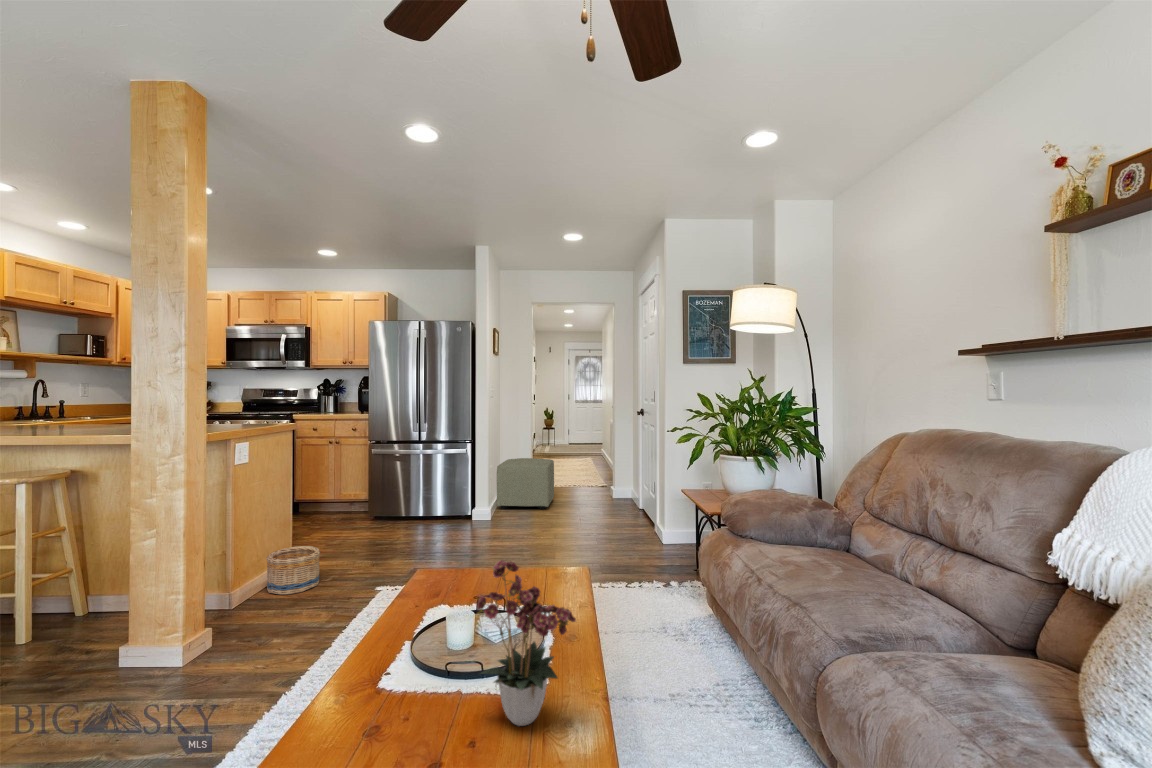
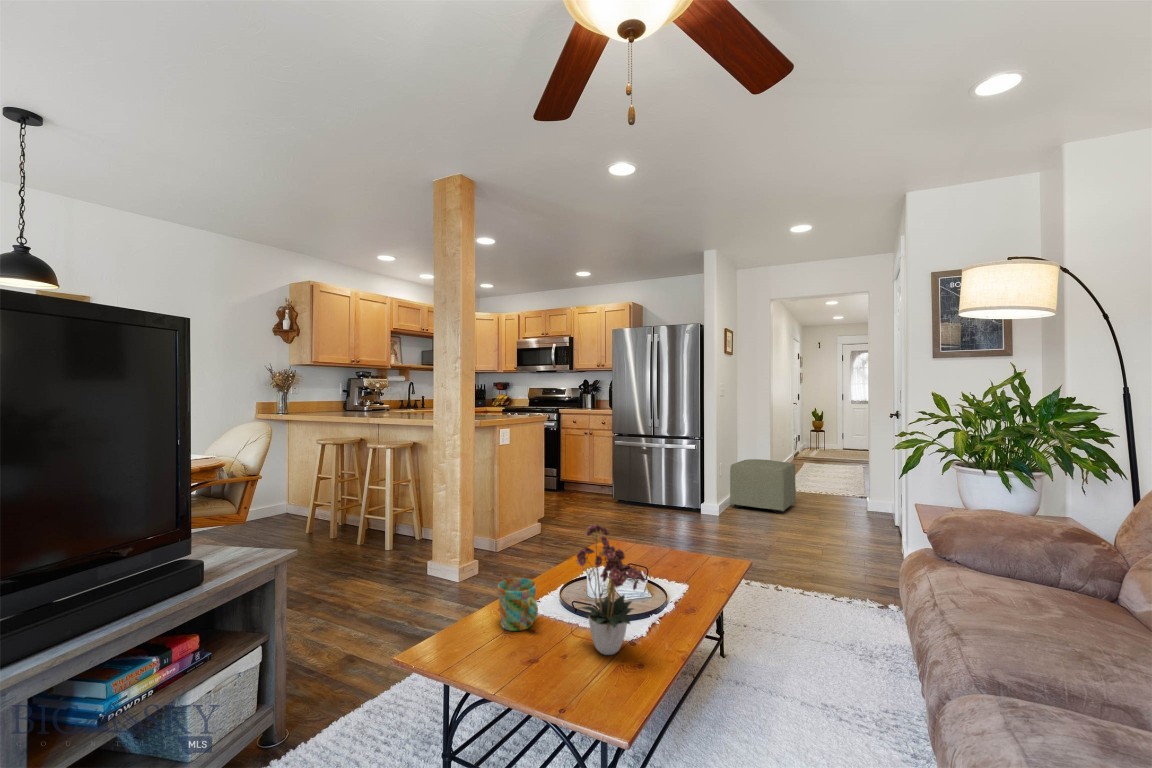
basket: present [266,546,320,595] -> none [523,514,560,550]
mug: none [350,650,417,733] -> present [498,578,538,631]

